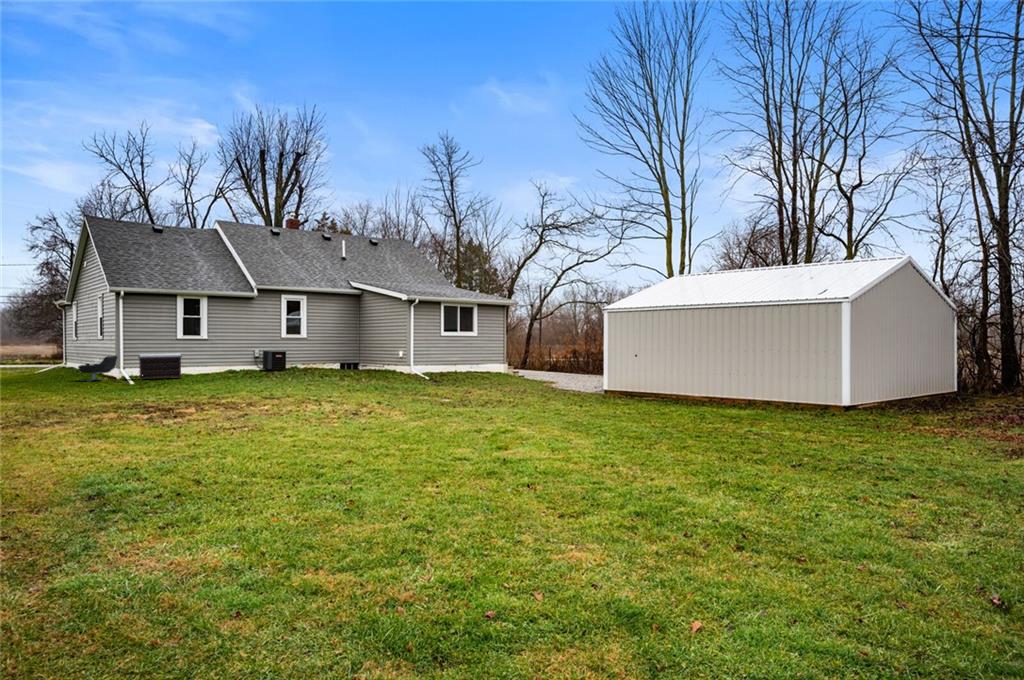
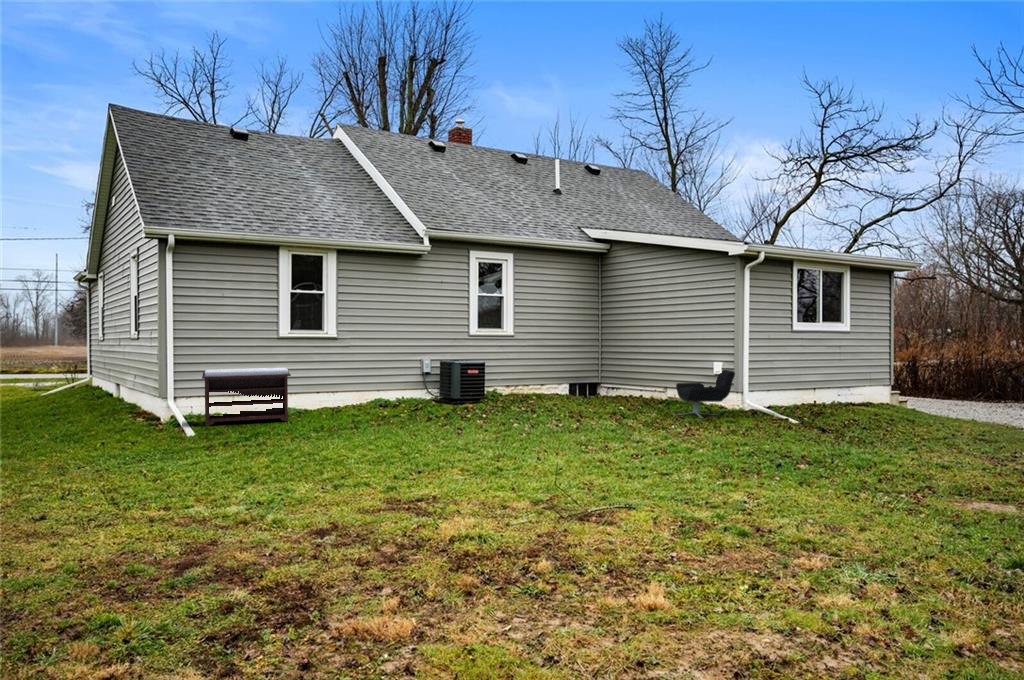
lounge chair: present [78,356,117,381] -> present [676,370,735,418]

